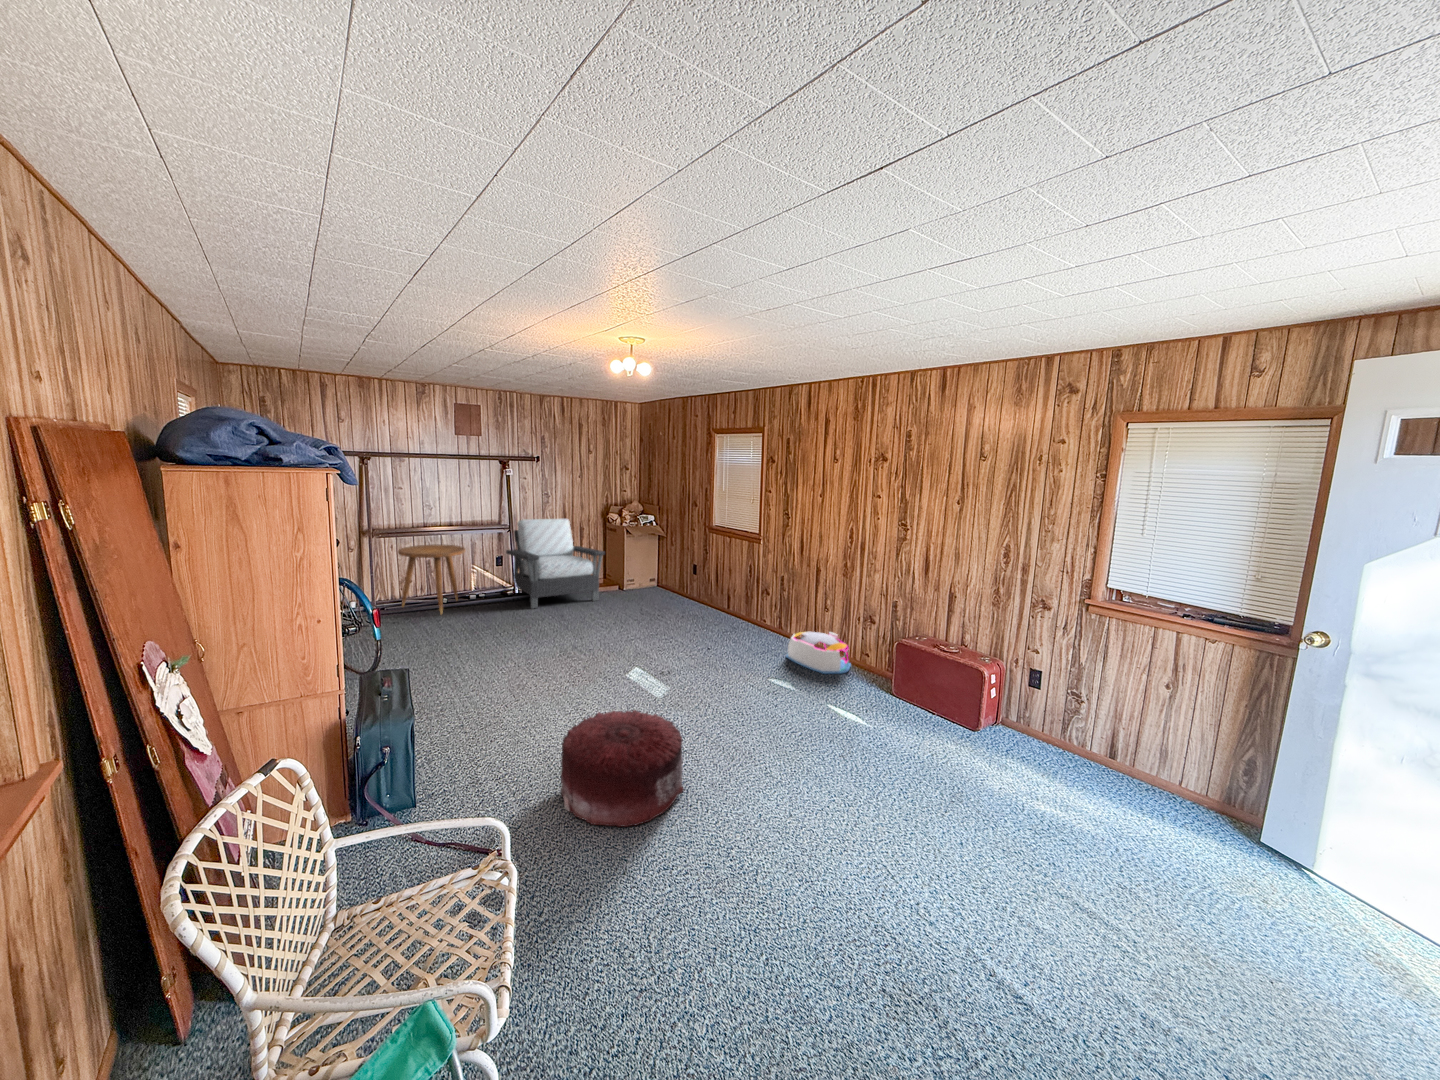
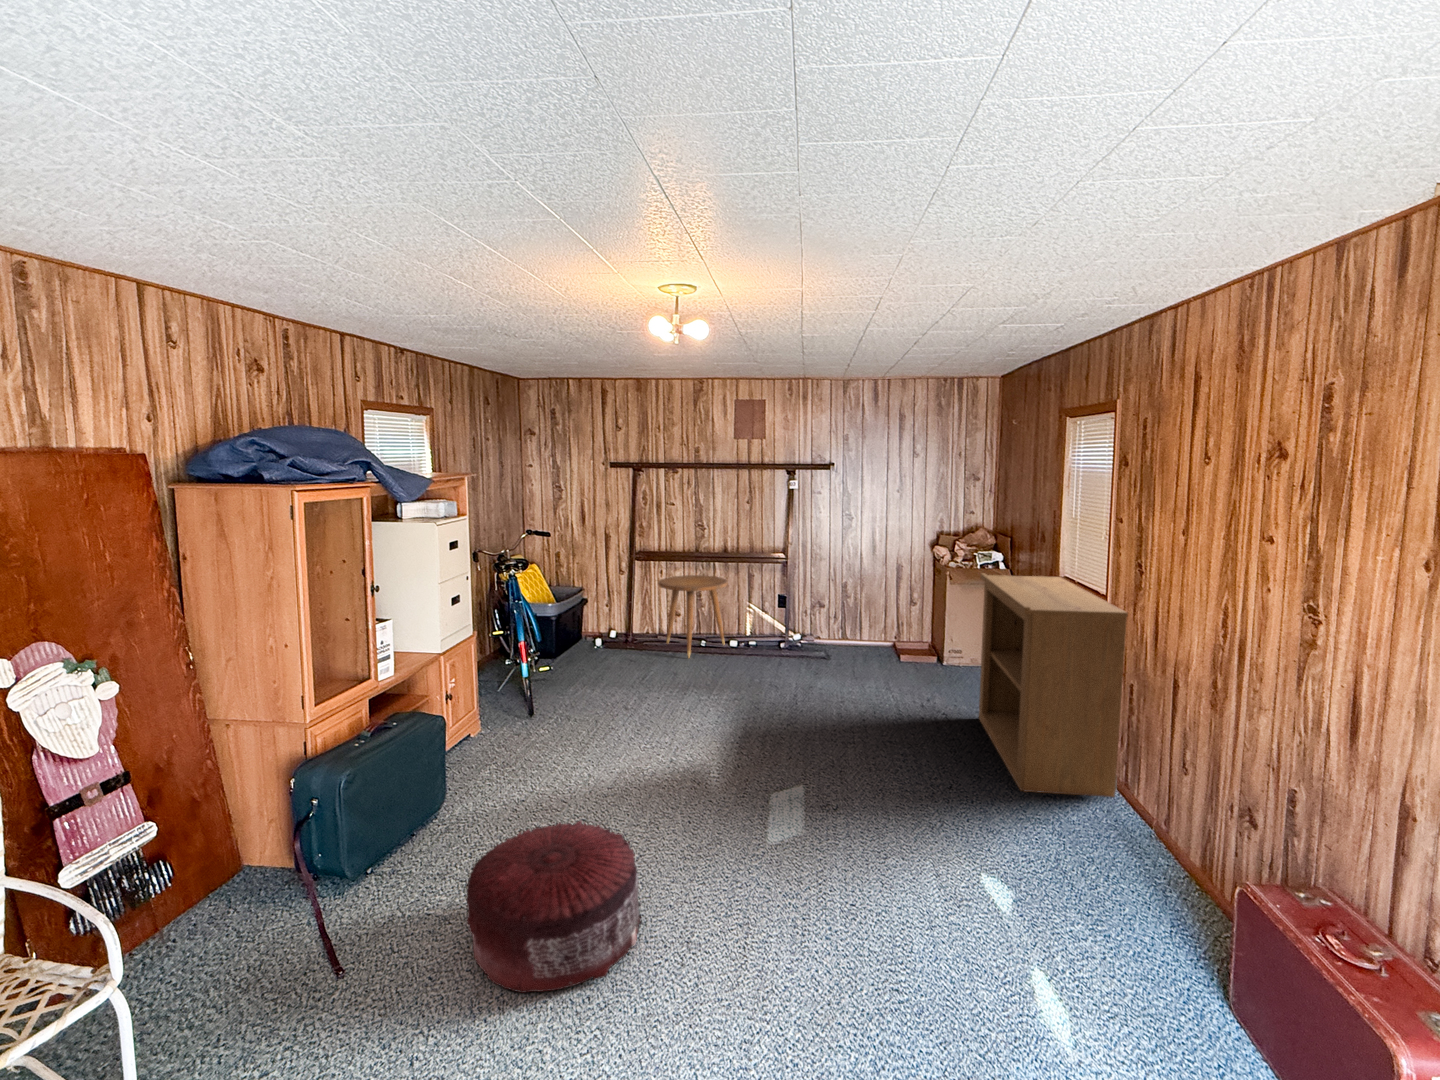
armchair: present [506,519,605,609] -> none [779,551,891,673]
bookshelf: none [682,525,786,642] -> present [979,573,1128,797]
storage bin: present [786,632,851,674] -> none [1068,802,1204,918]

